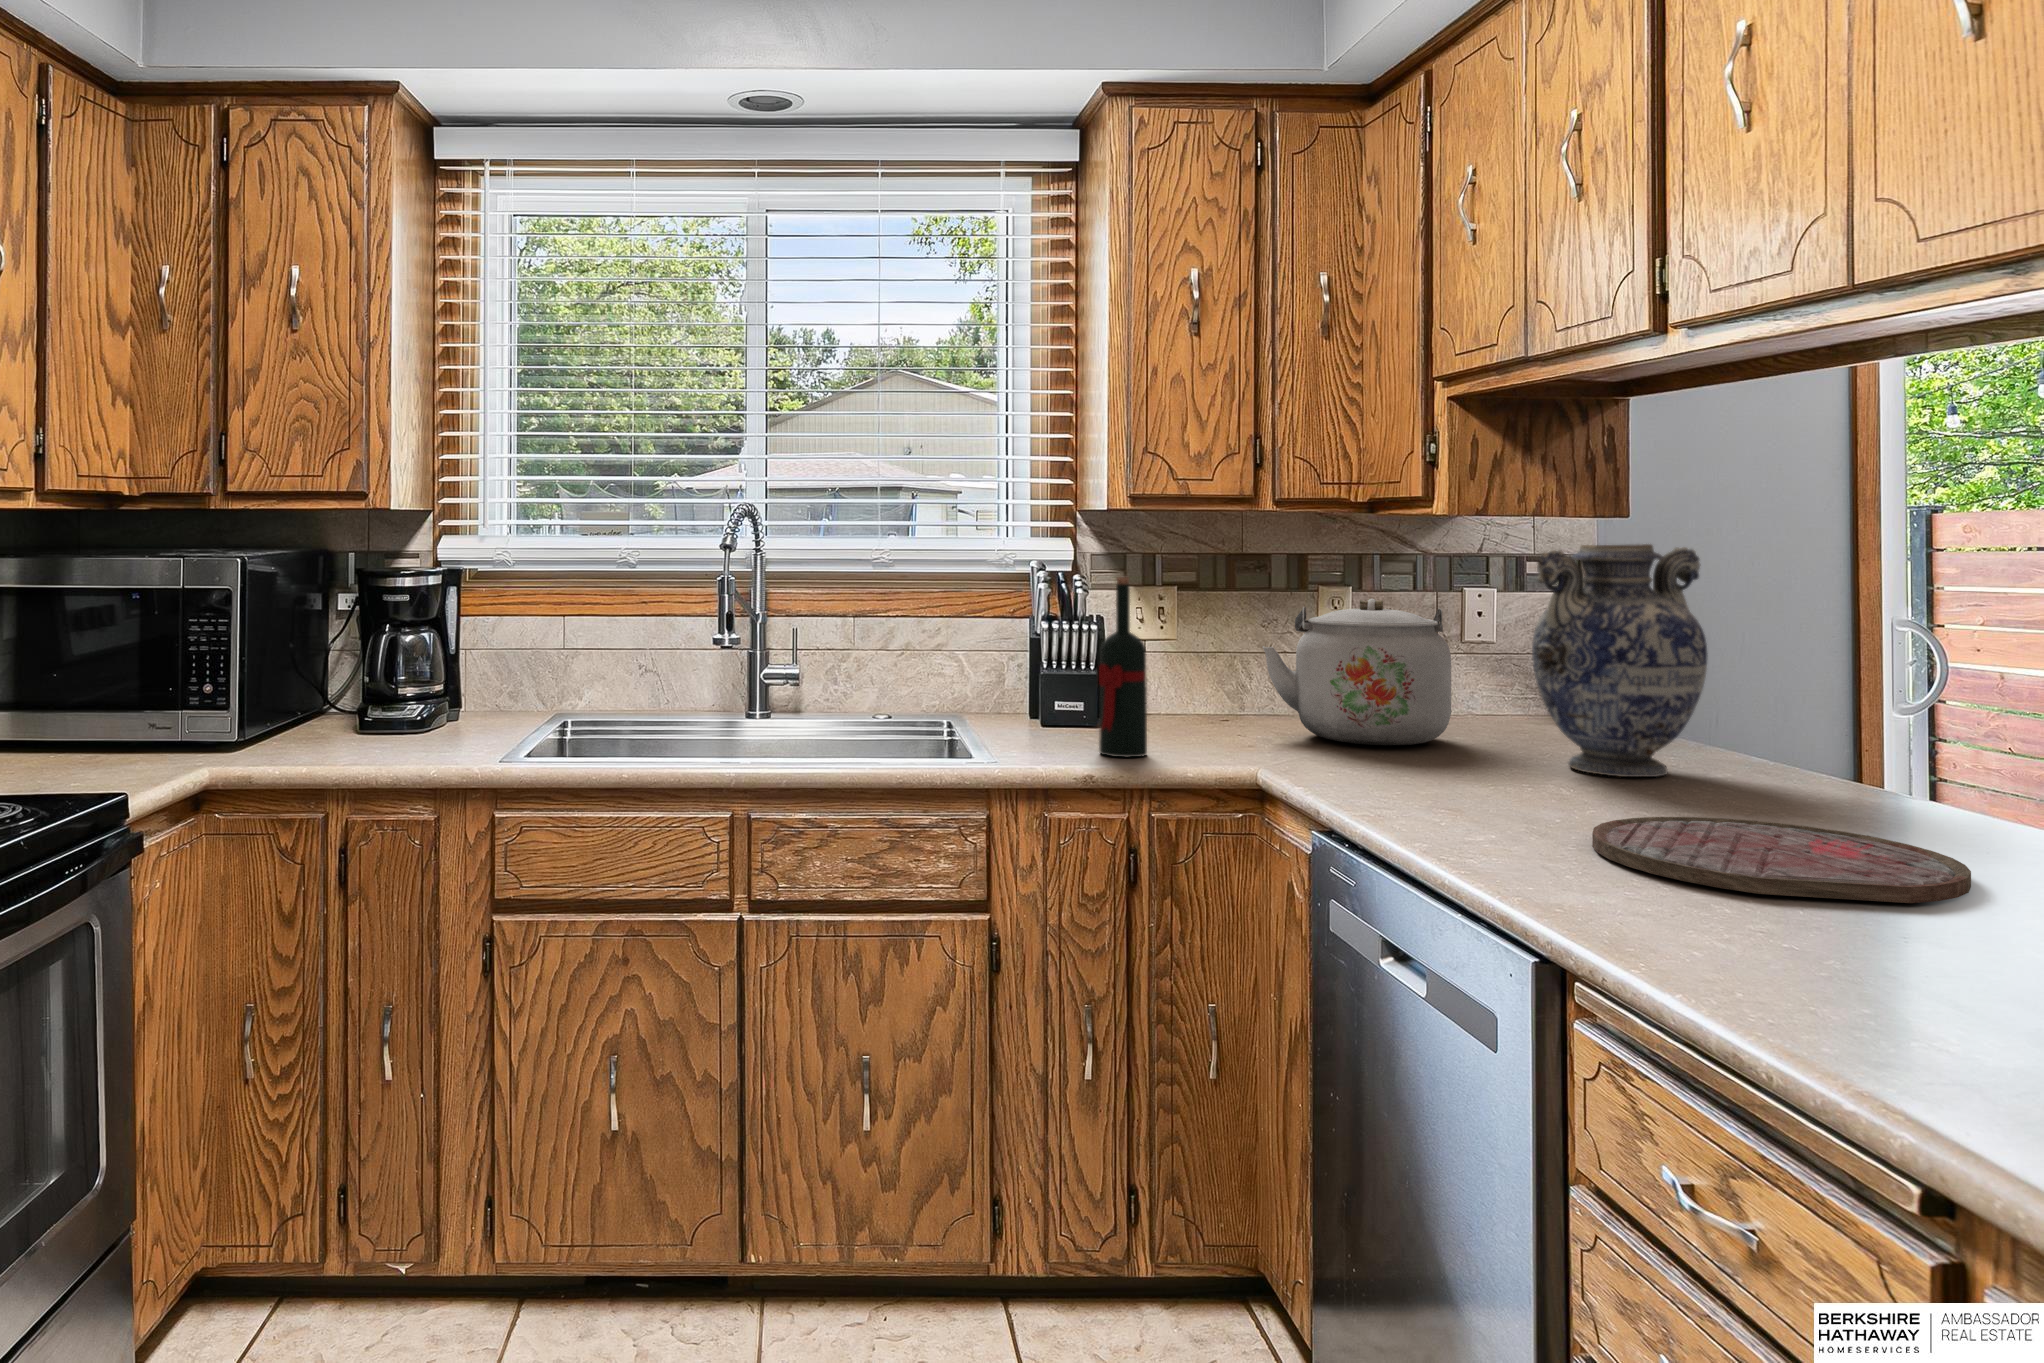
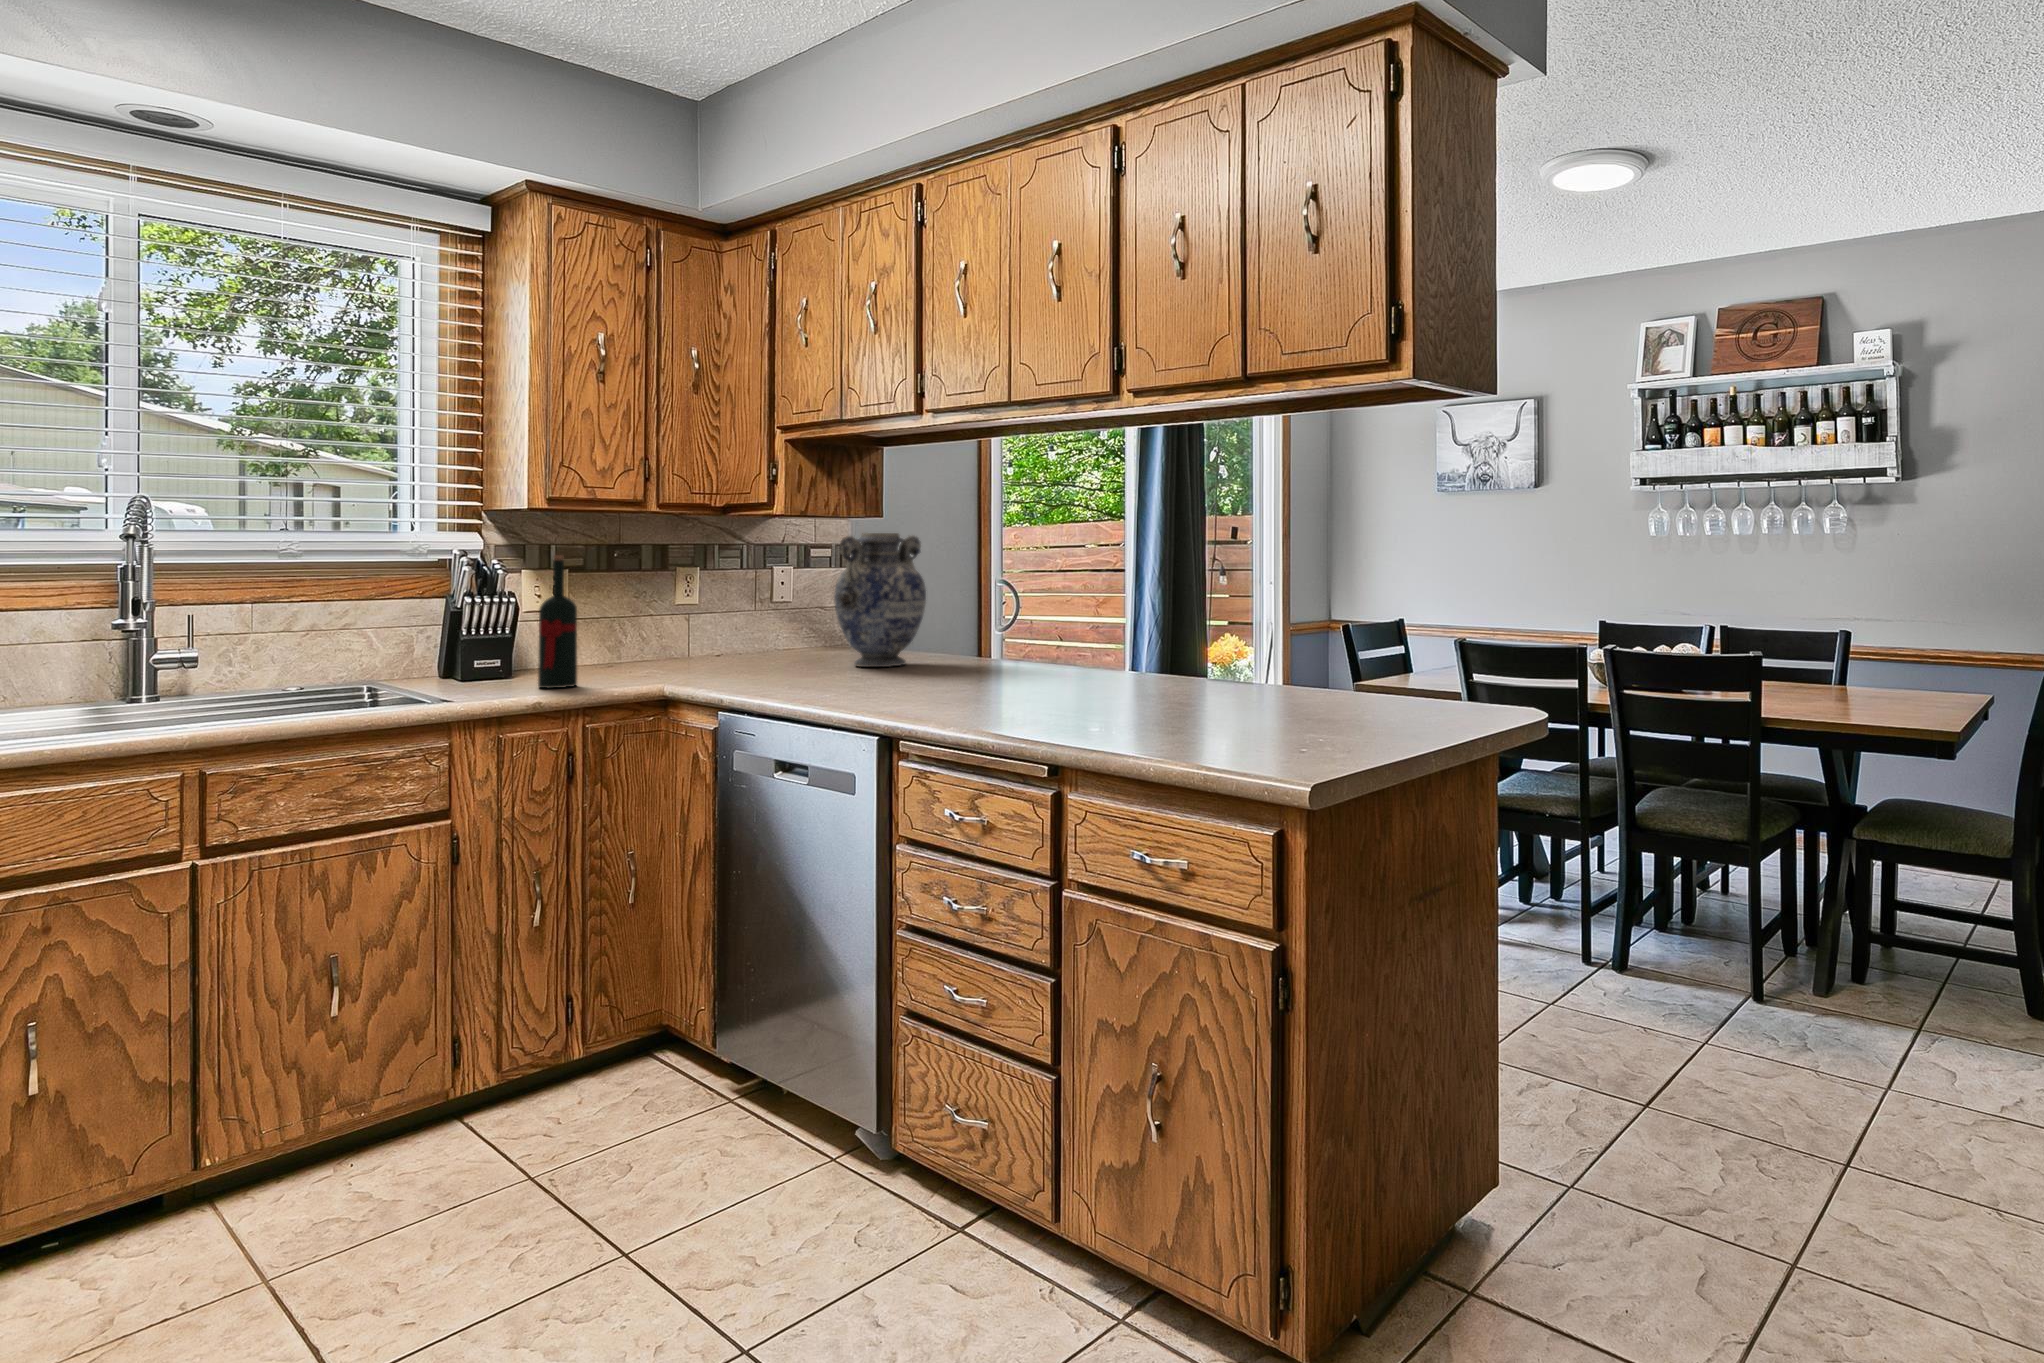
kettle: present [1263,599,1451,745] -> none [653,571,781,667]
cutting board: present [1592,817,1971,903] -> none [887,673,1046,696]

